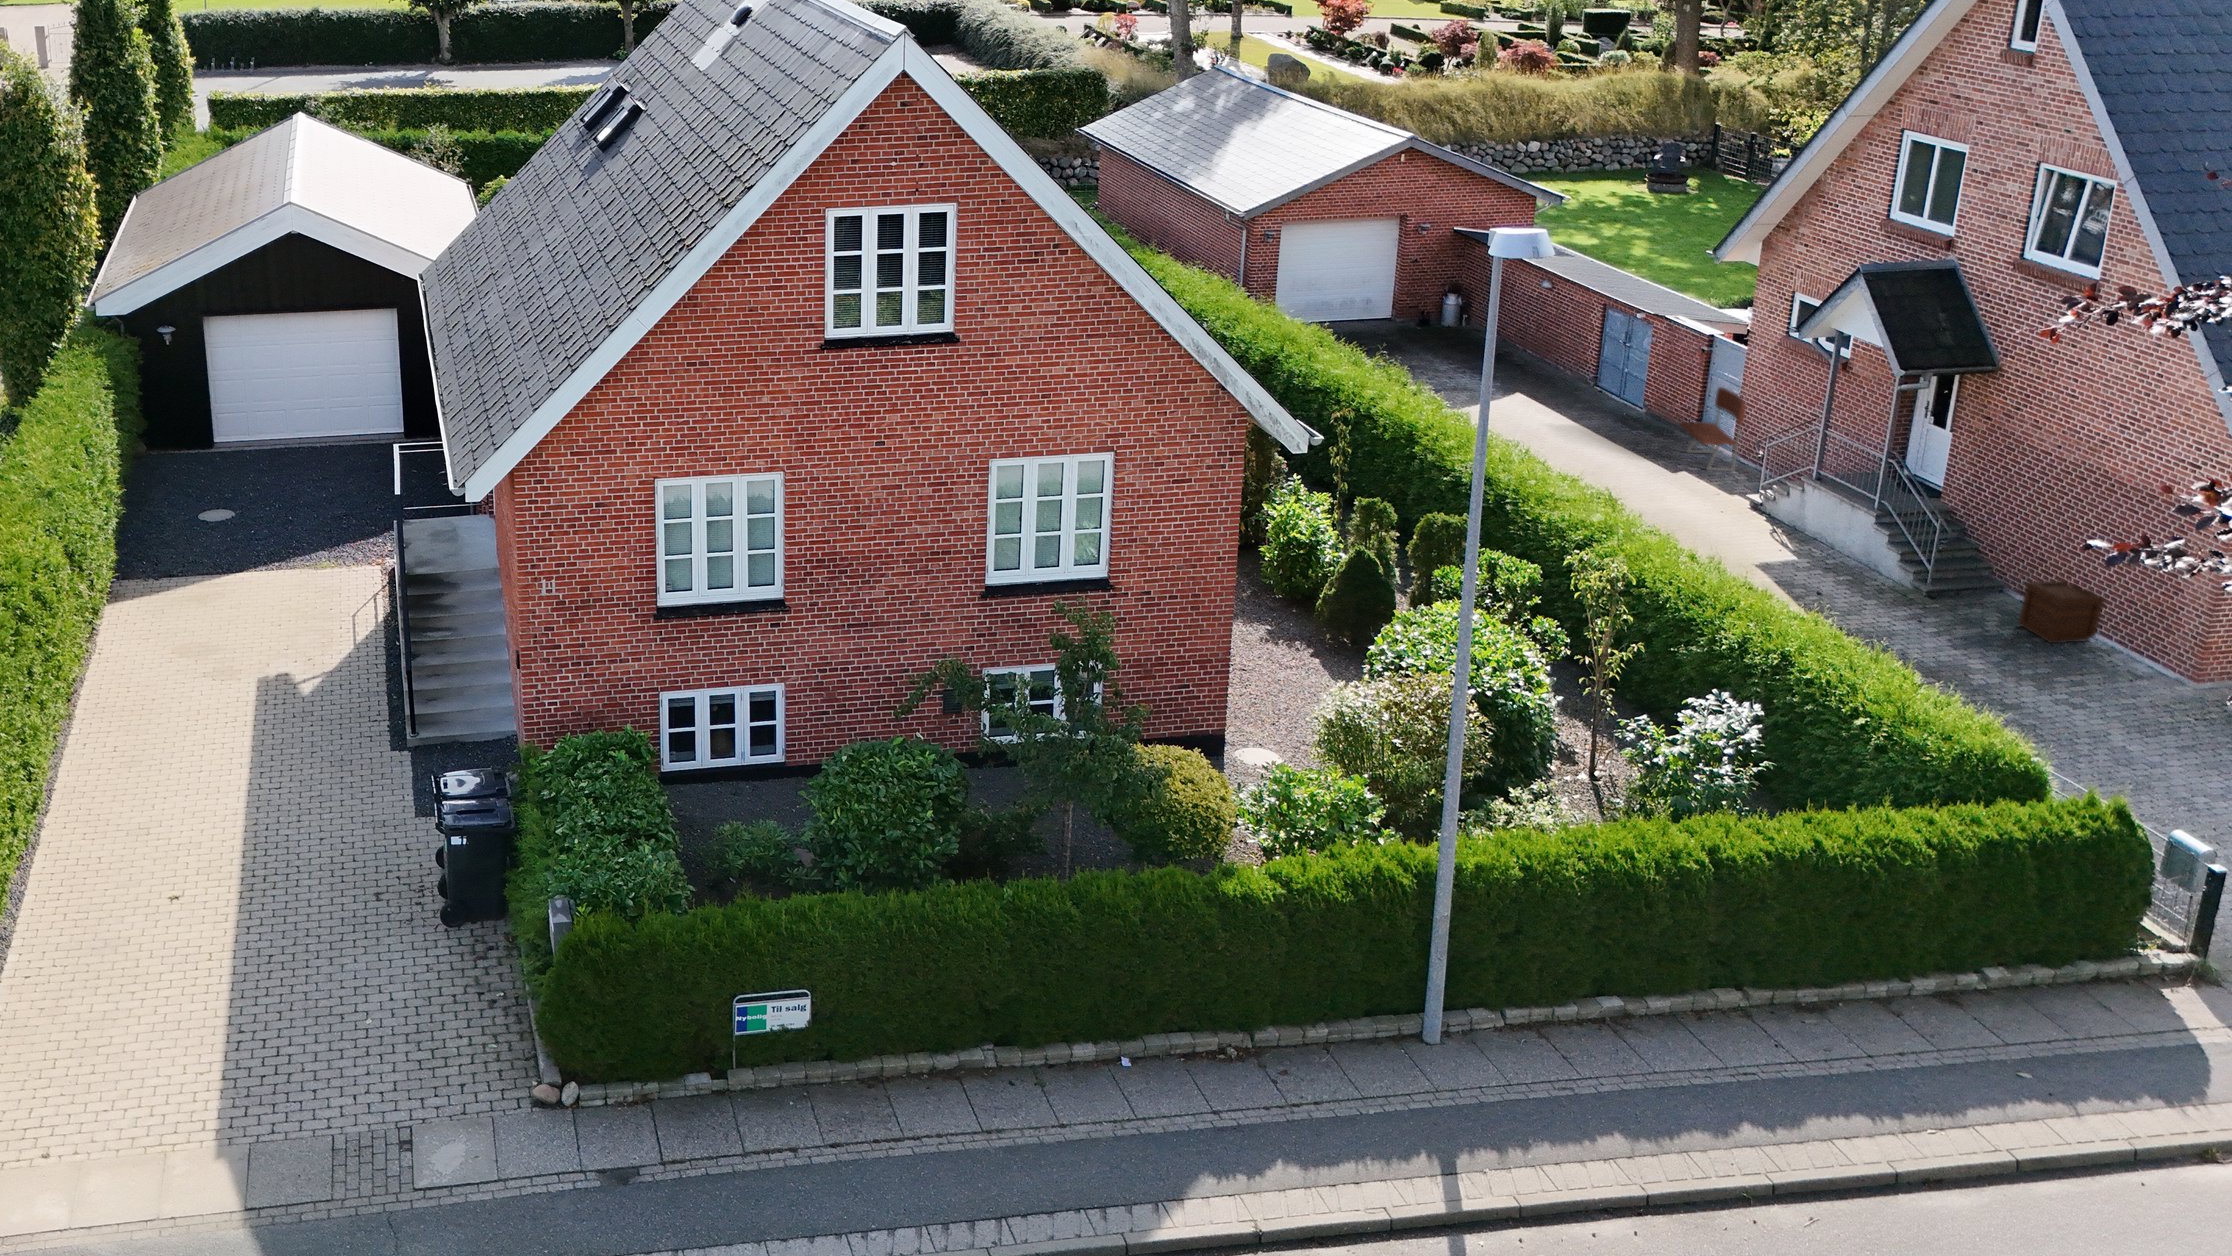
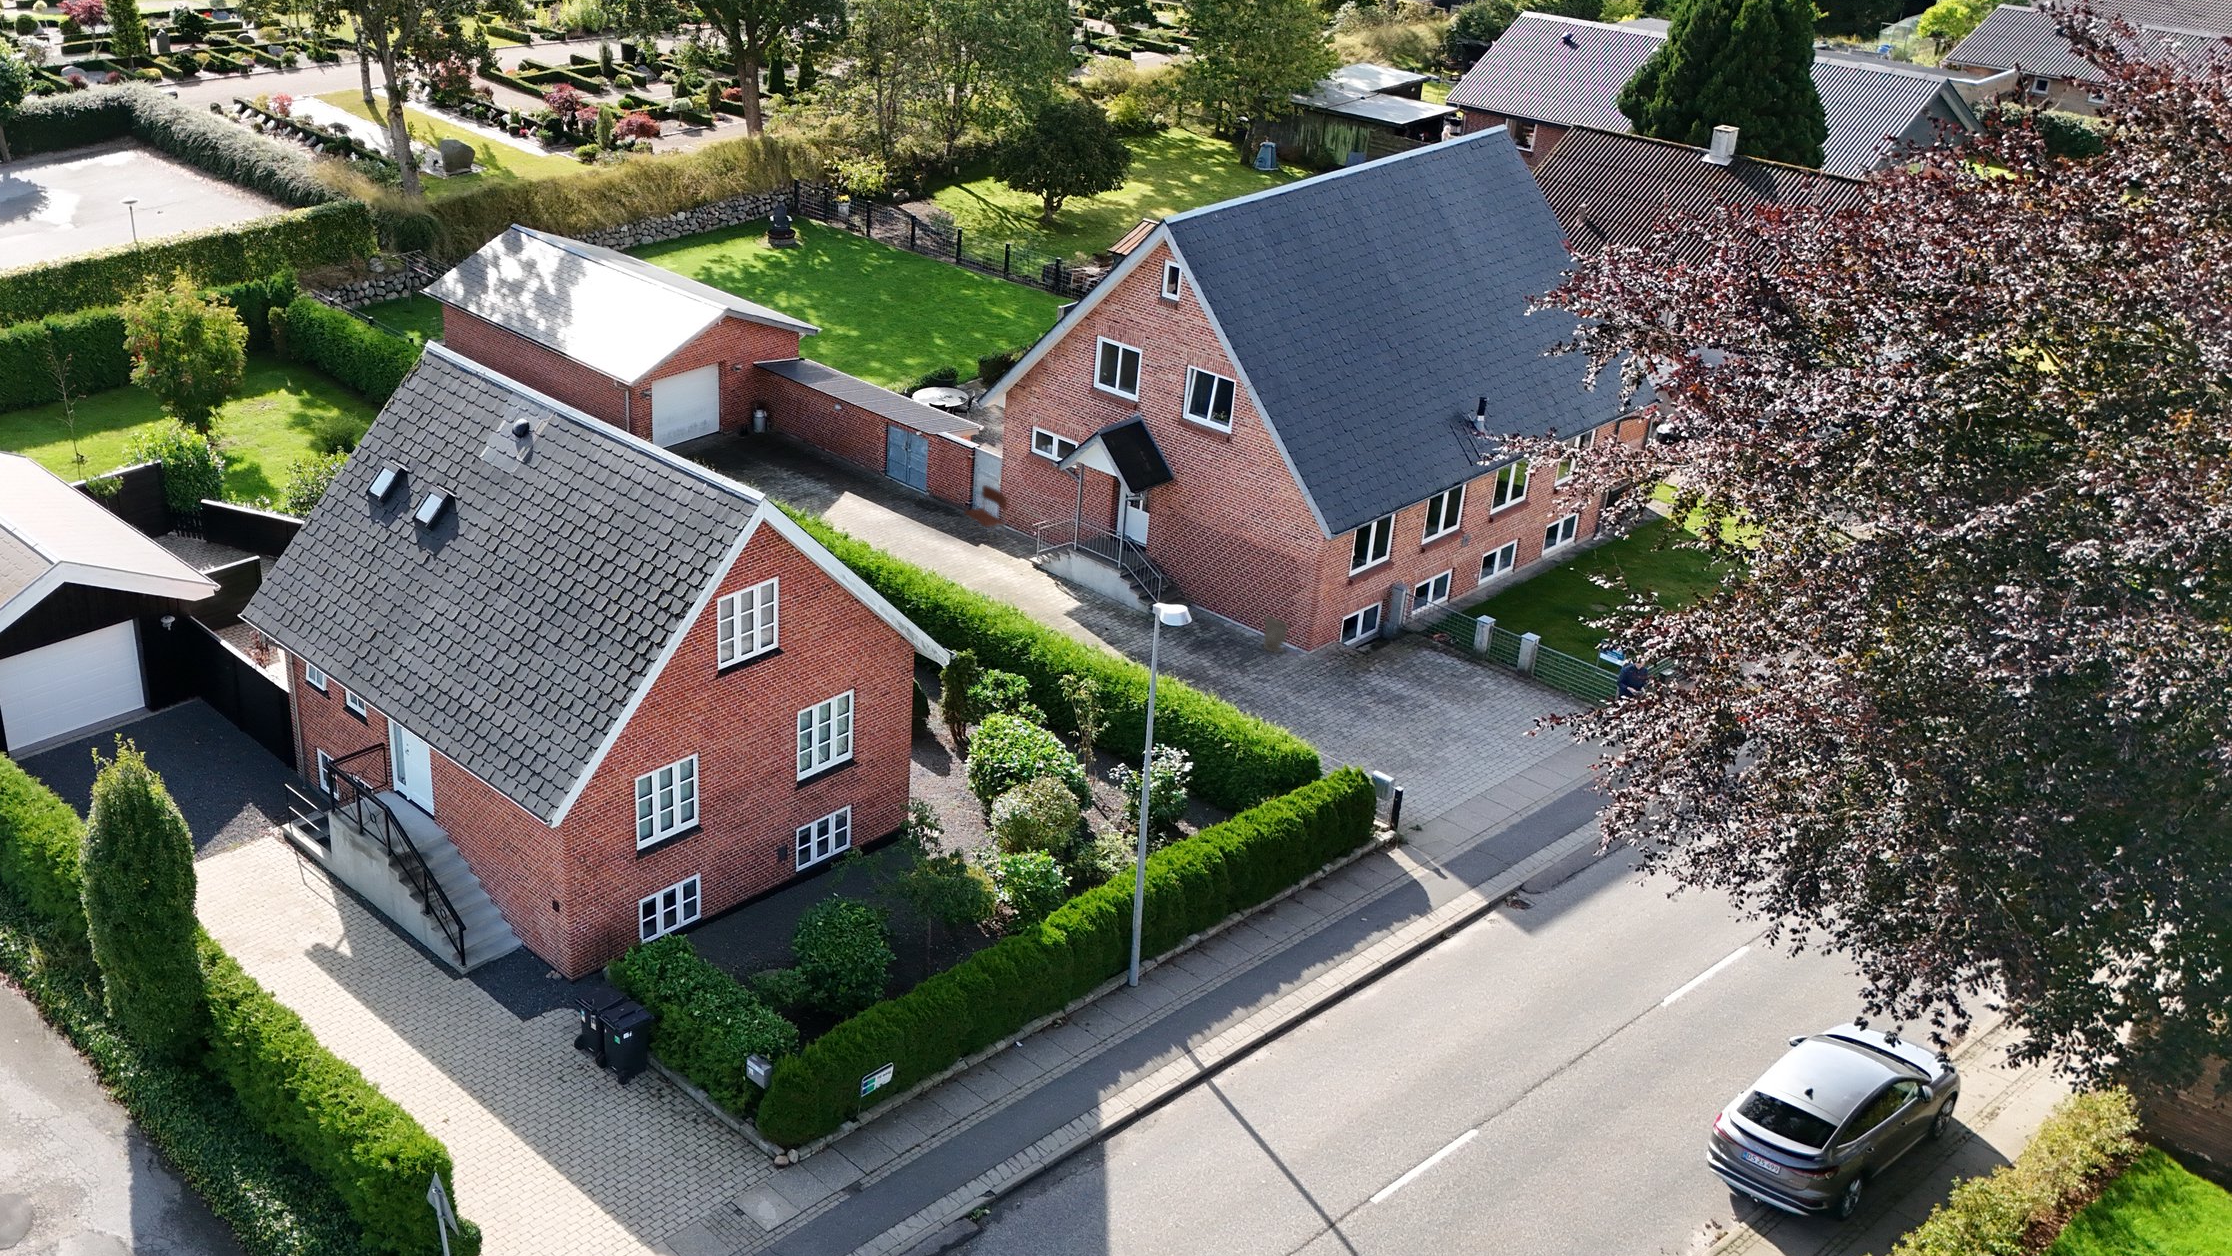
wooden crate: present [2018,580,2104,643] -> none [1210,599,1252,639]
trash can: none [2107,607,2168,676] -> present [1263,616,1287,652]

